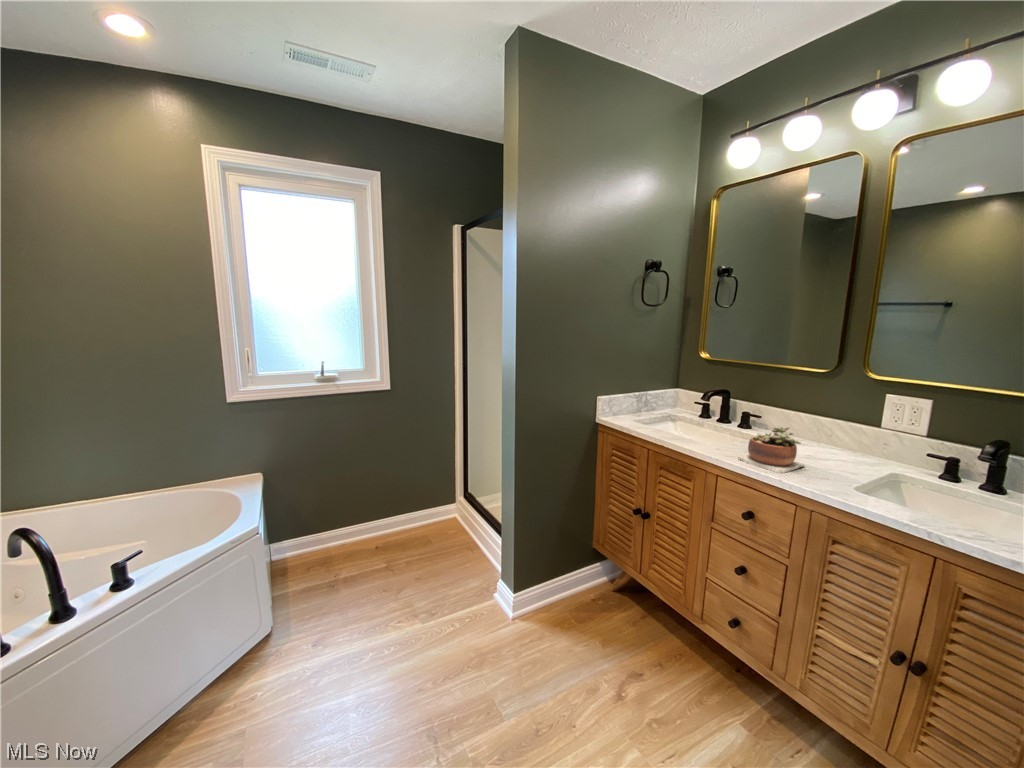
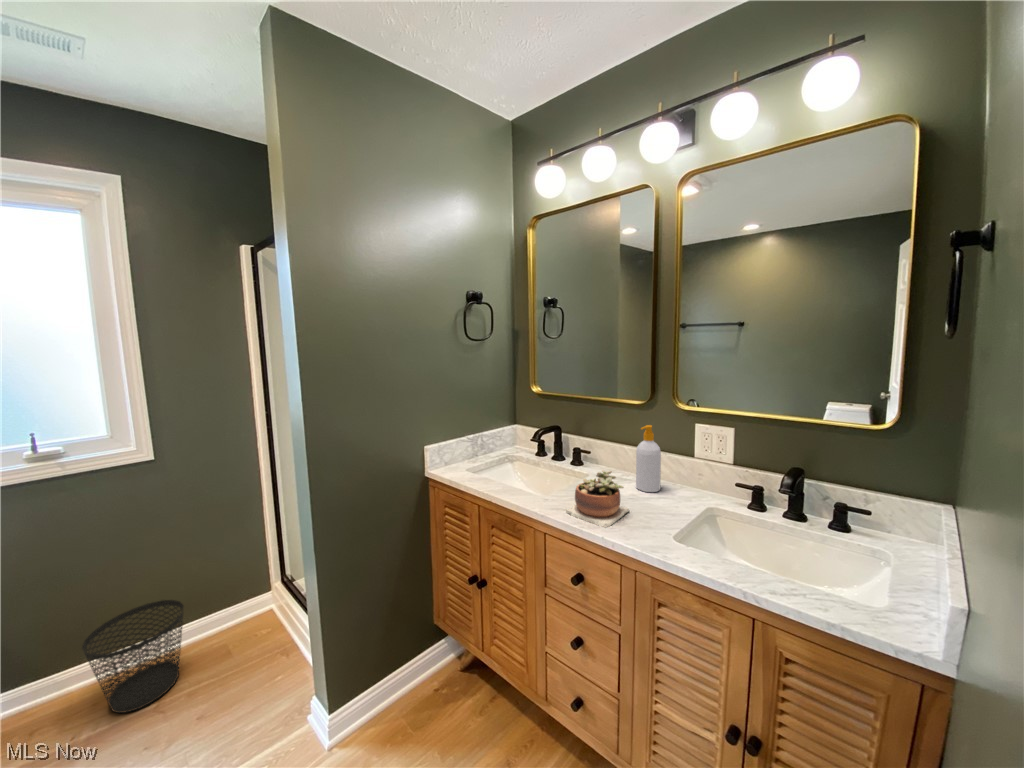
soap bottle: none [811,393,845,458] -> present [636,425,661,492]
wastebasket: none [358,492,410,559] -> present [82,600,184,713]

